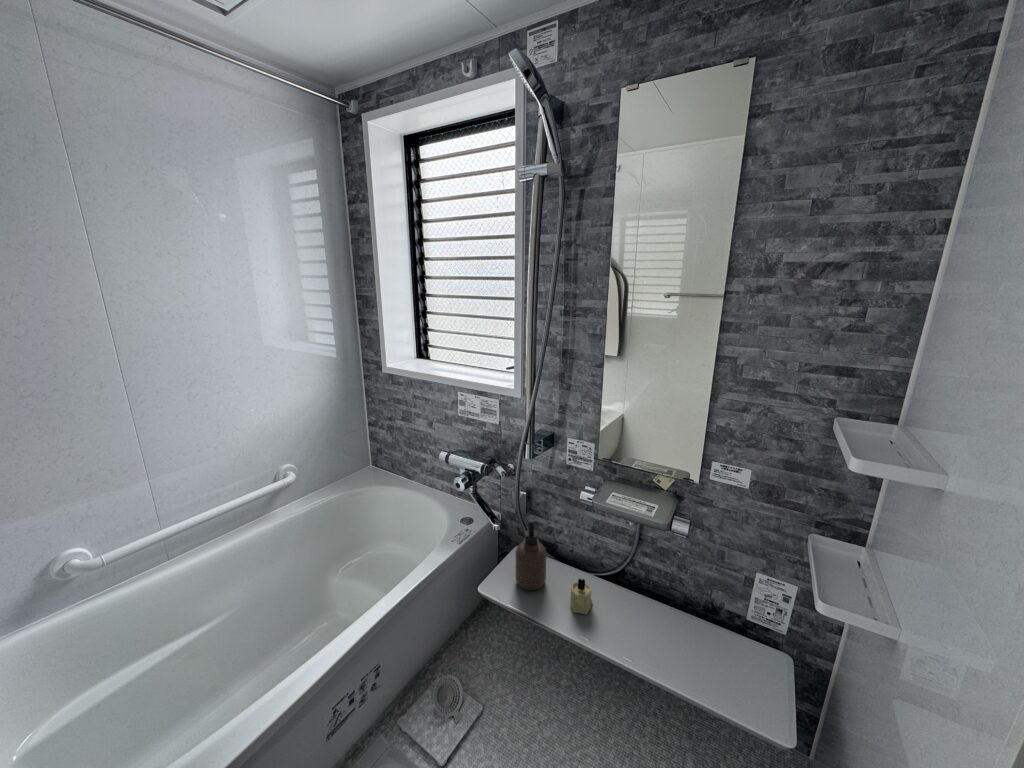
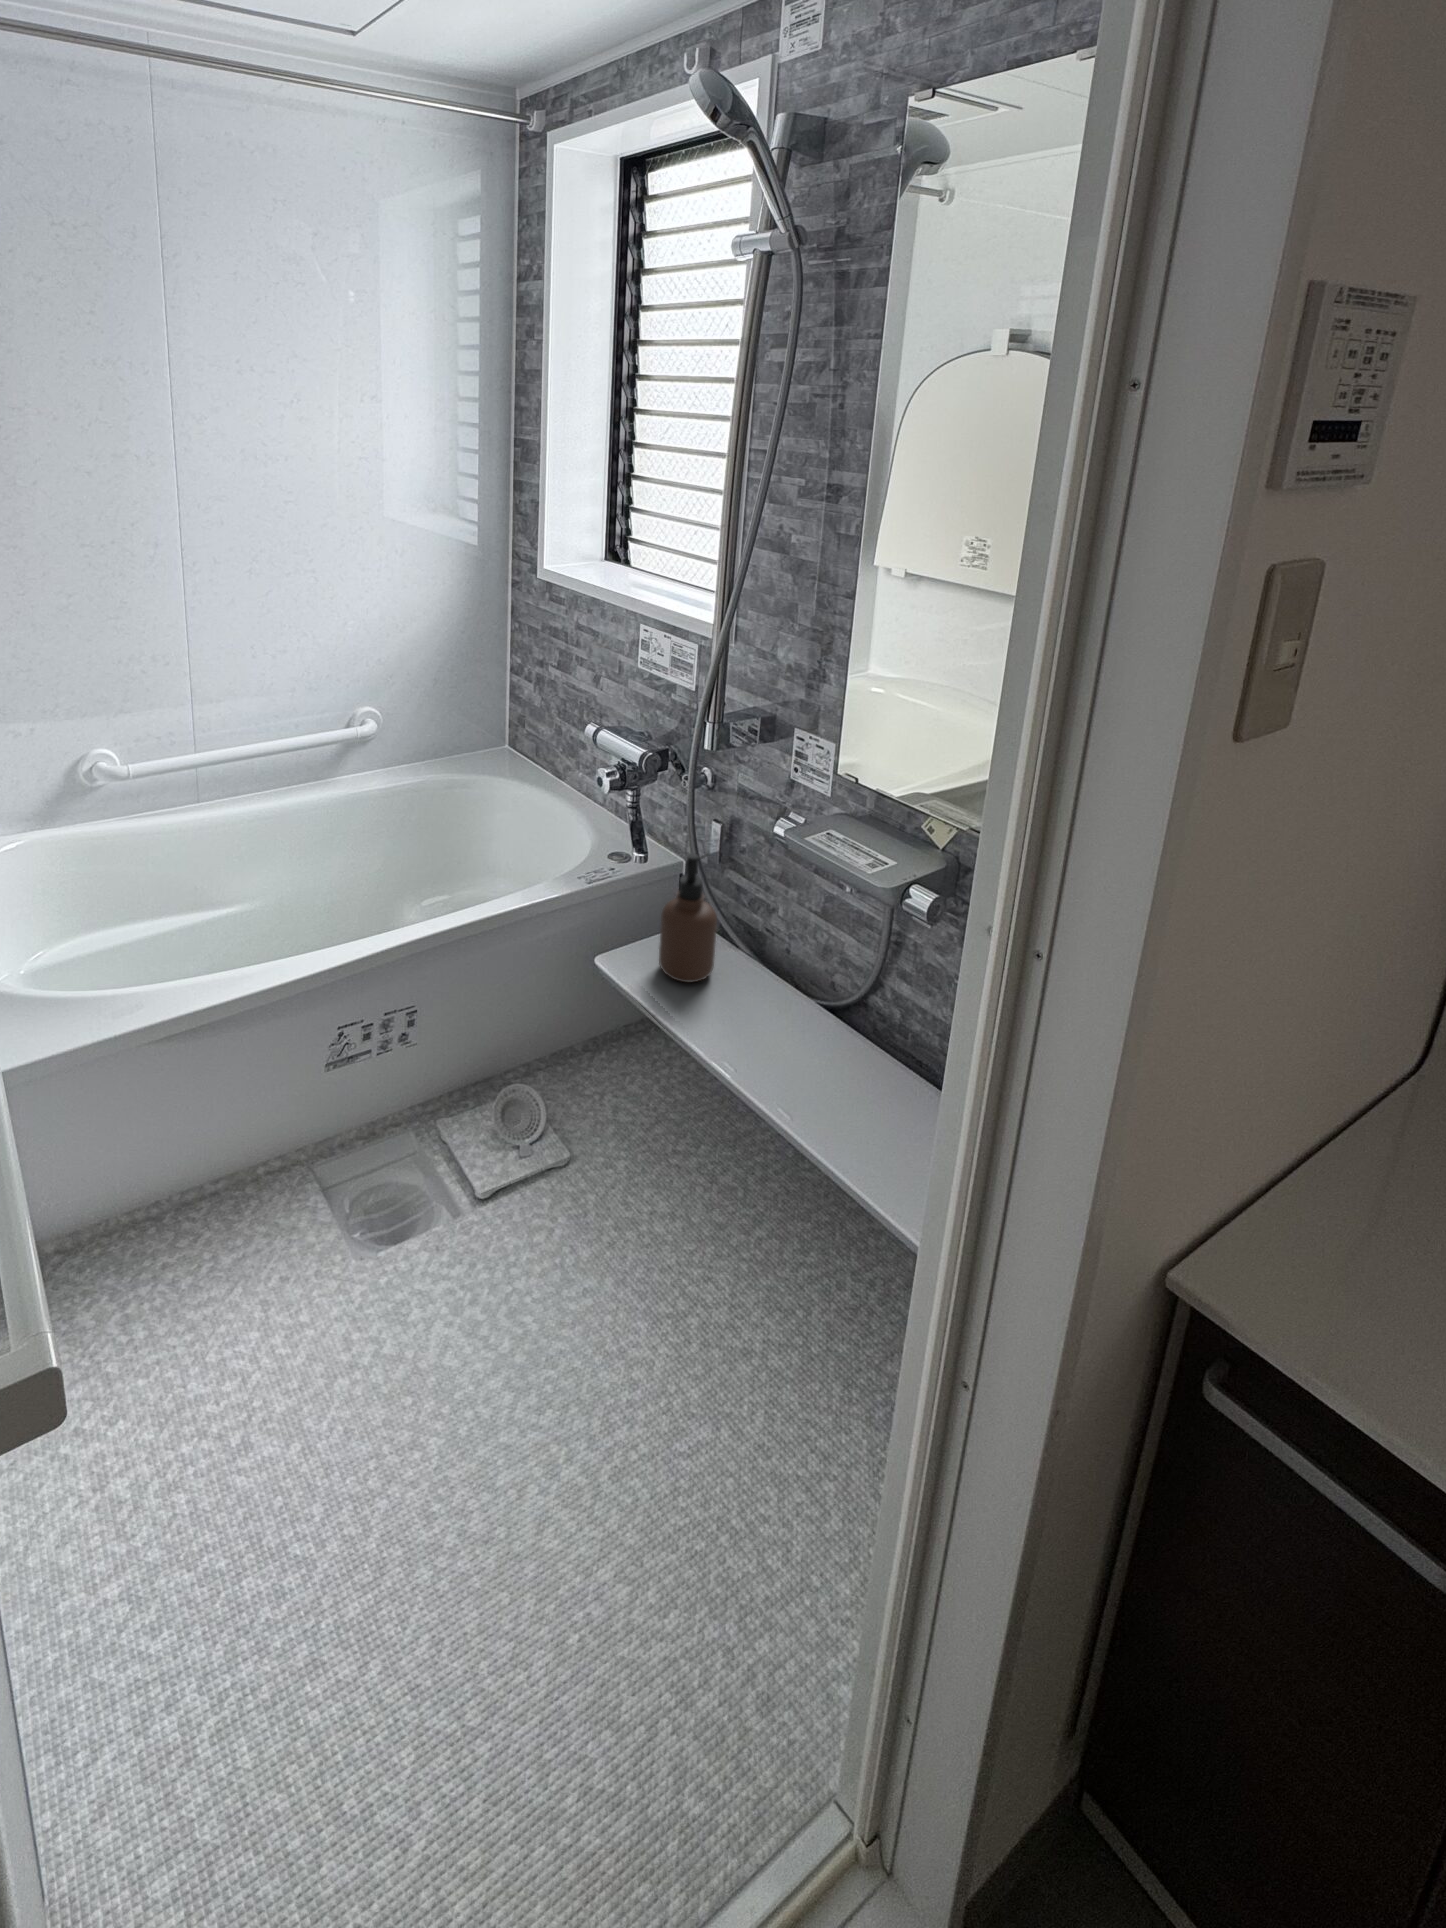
candle: present [570,579,592,614] -> none [732,972,776,1037]

